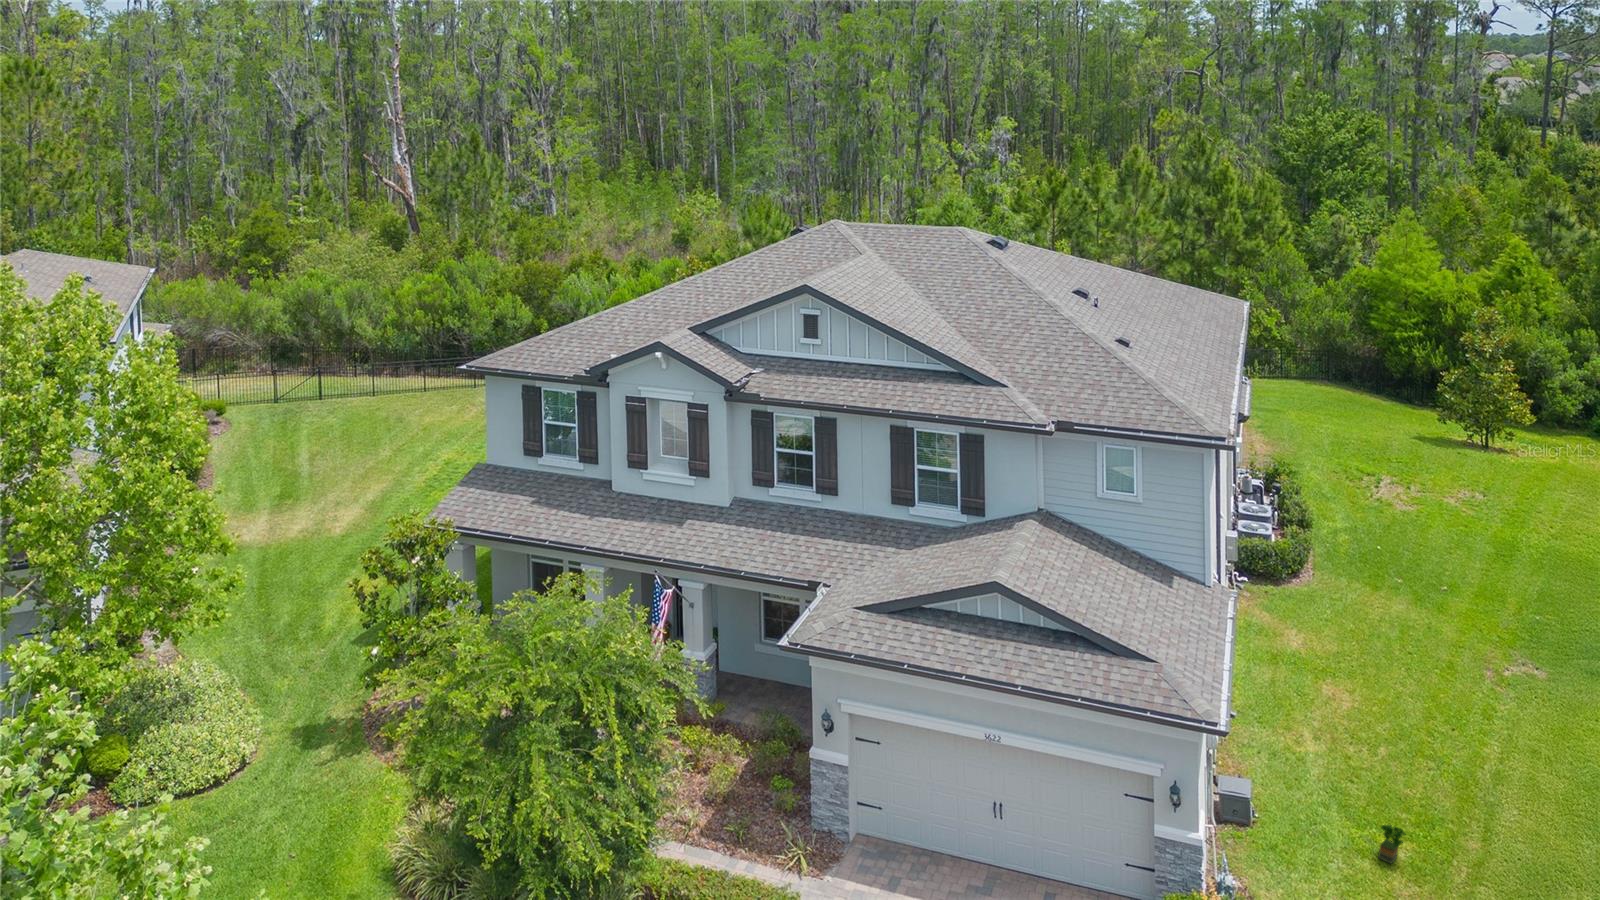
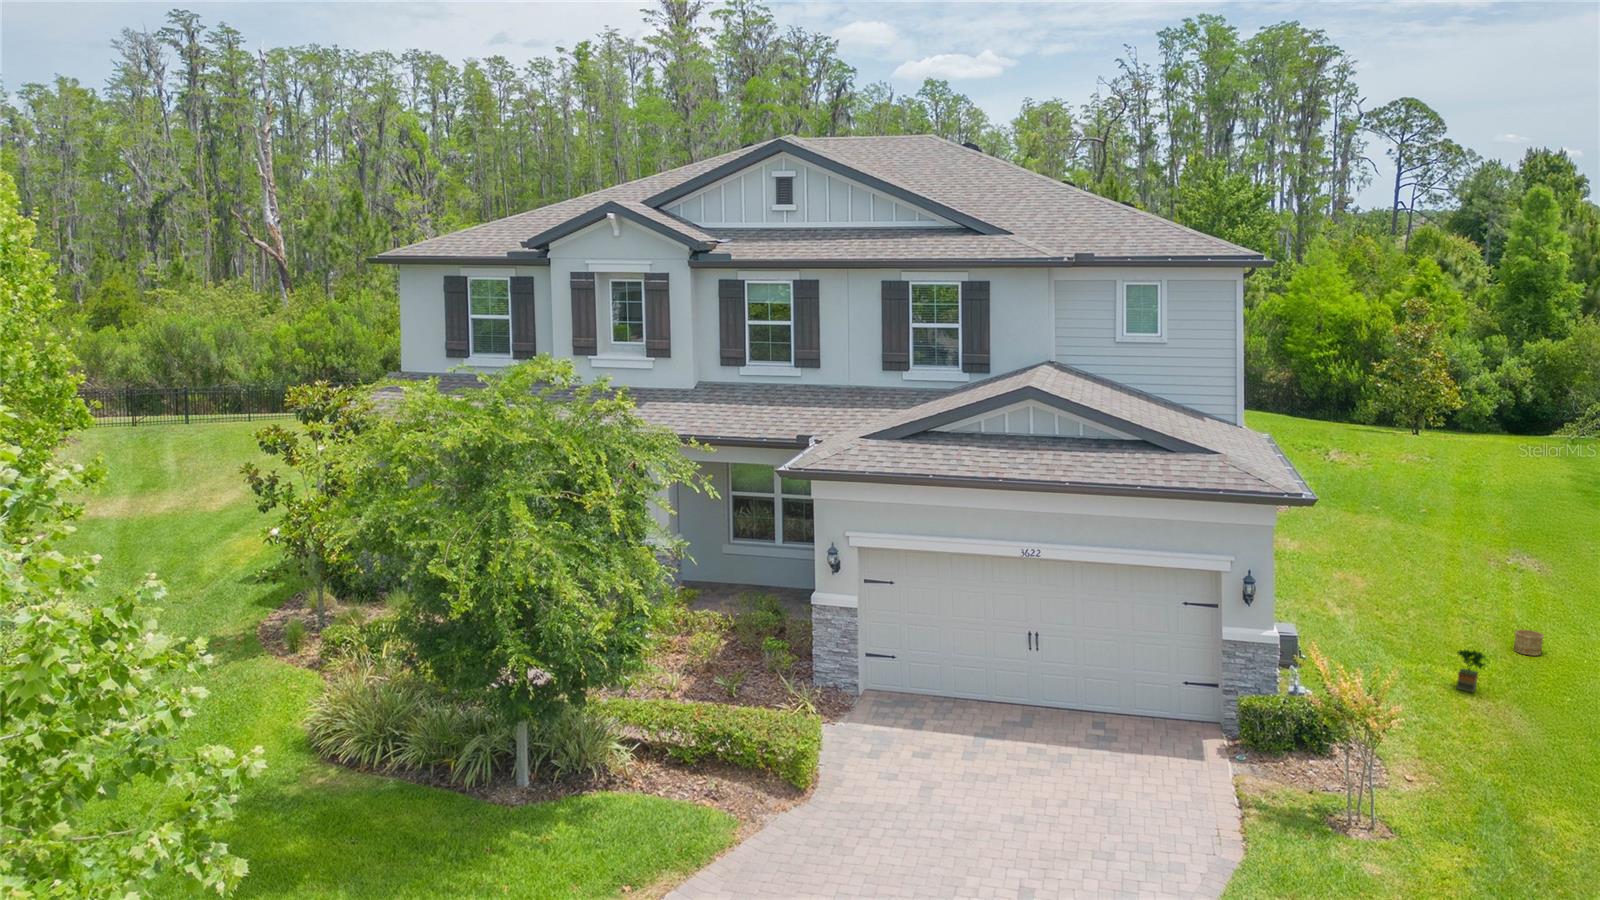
wooden bucket: none [1453,785,1481,813] -> present [1514,630,1544,656]

